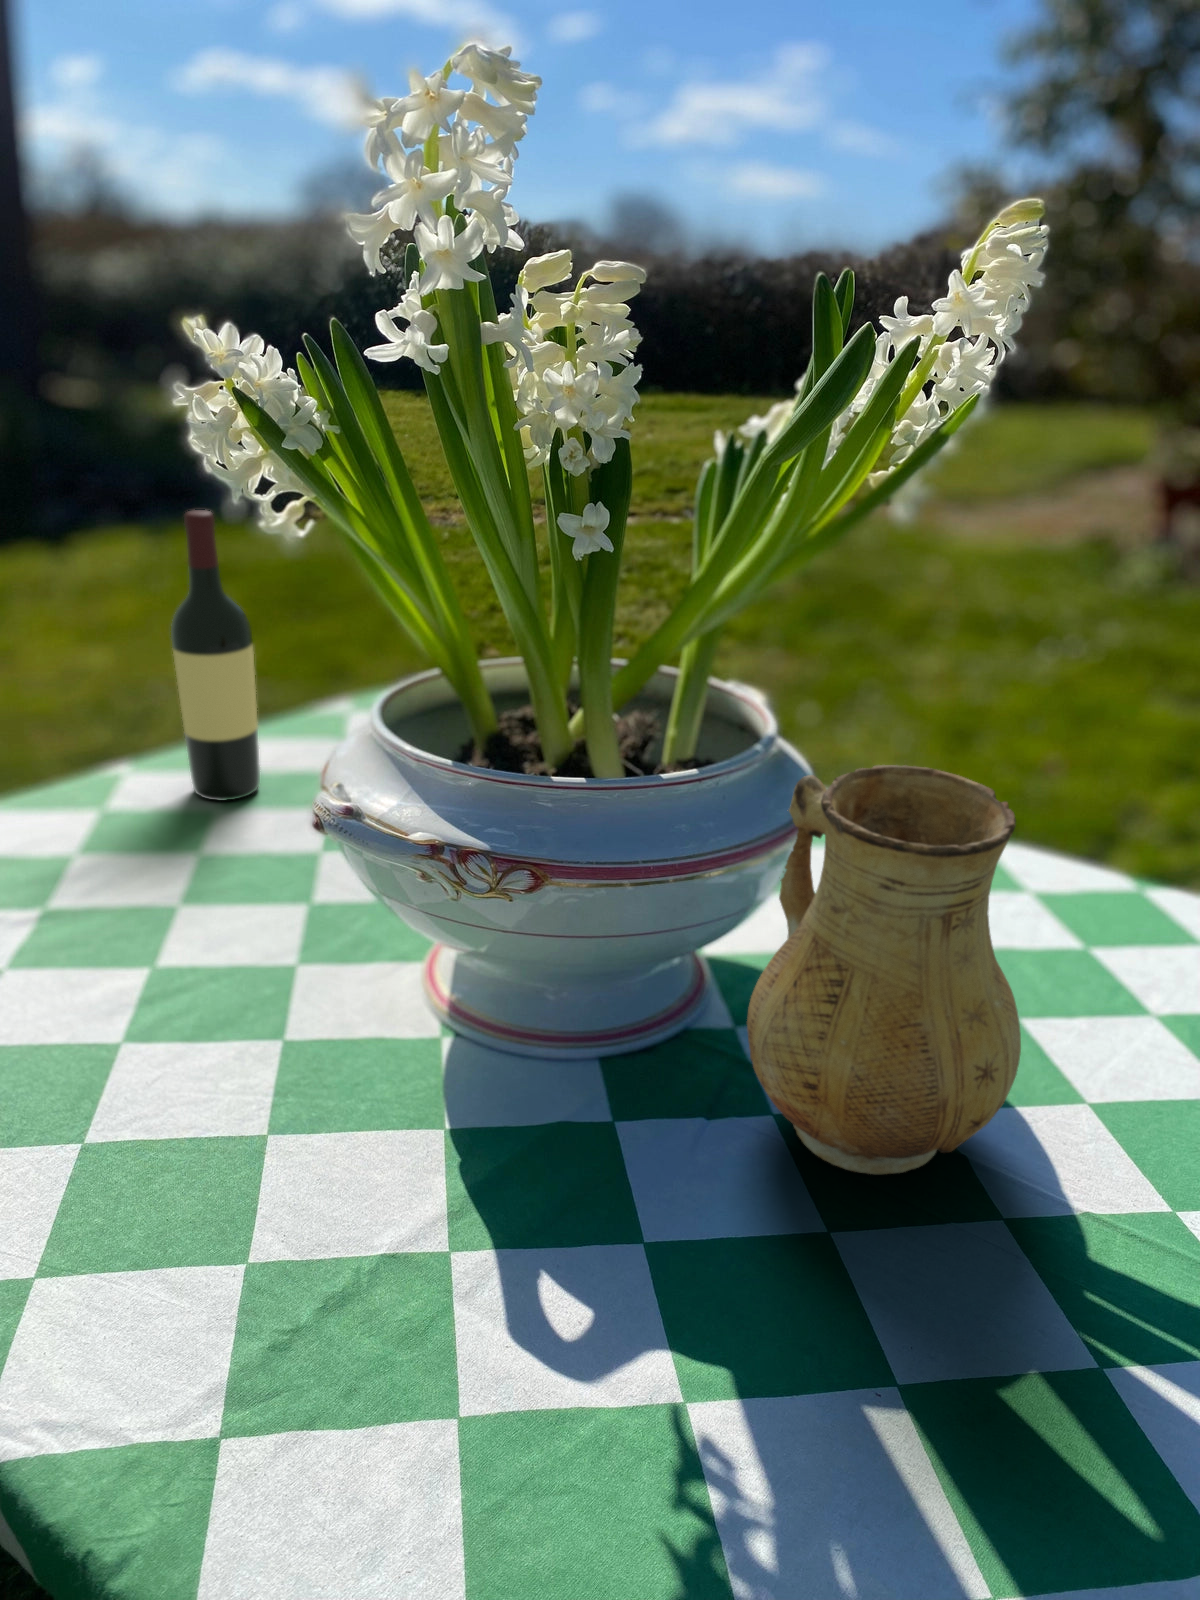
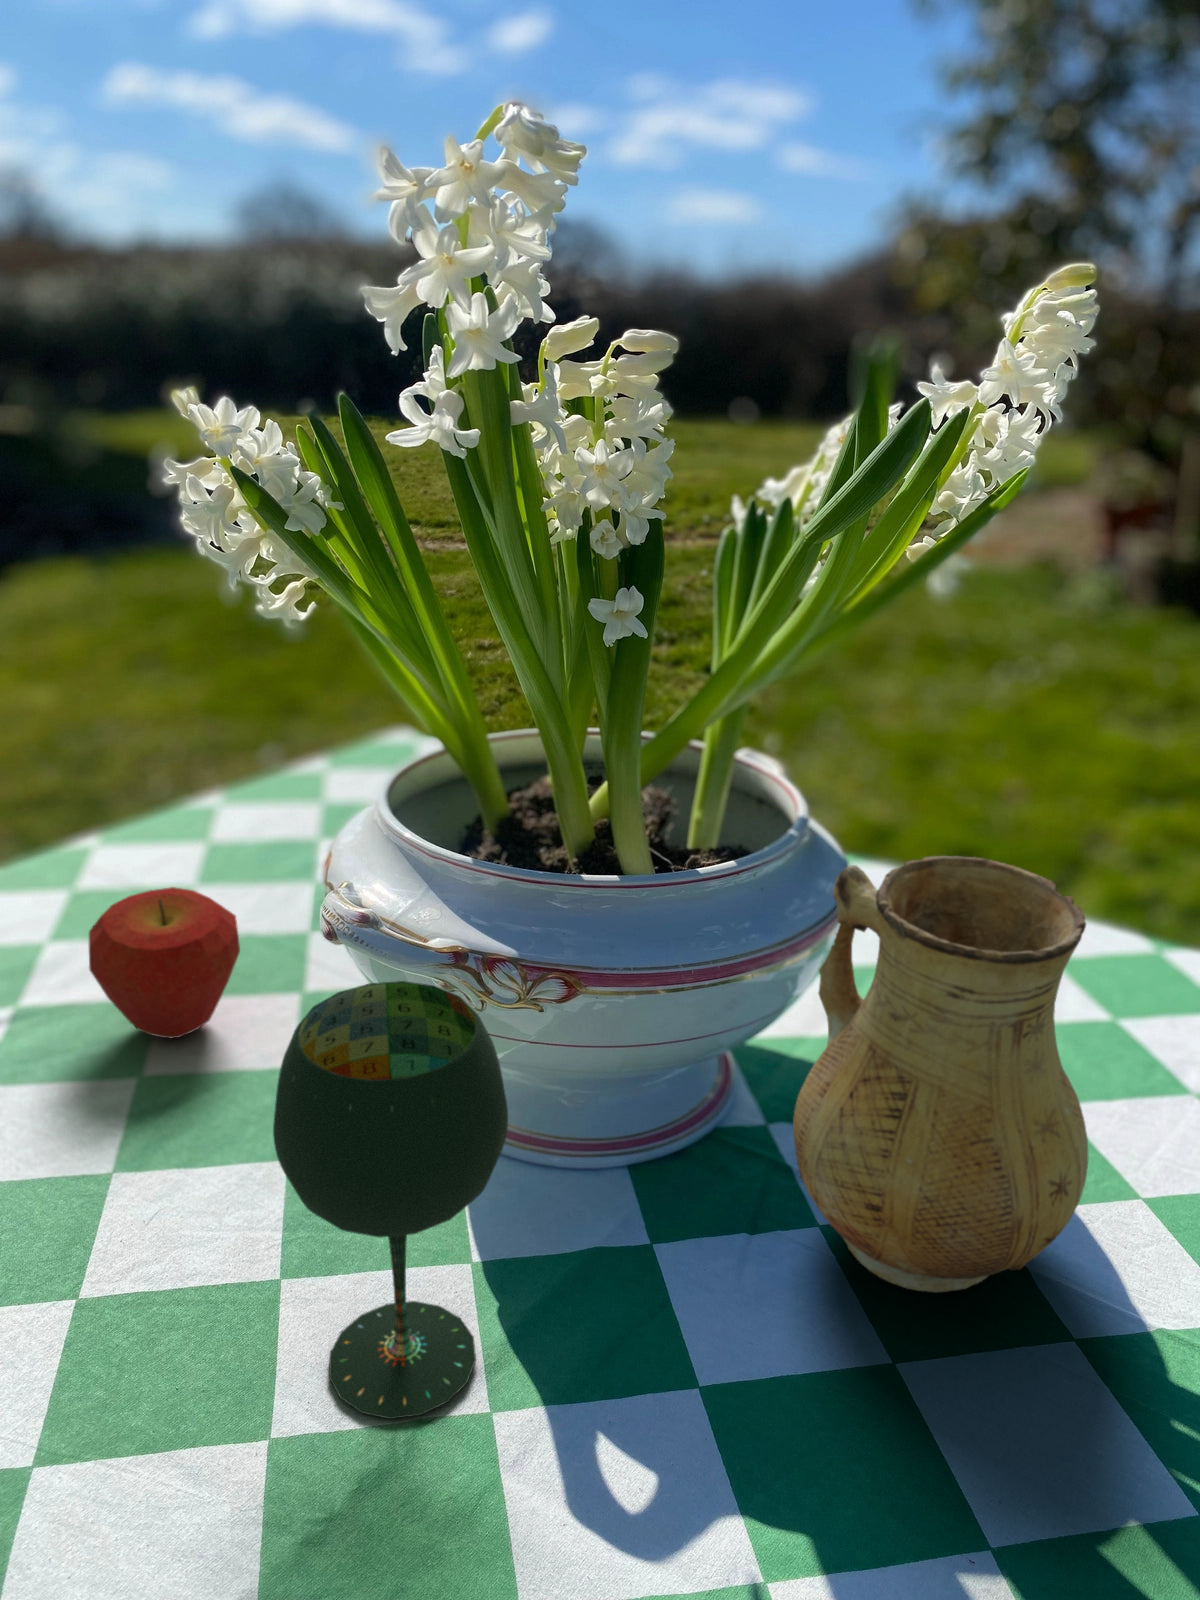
wine bottle: present [171,510,260,801] -> none [140,577,236,881]
apple: none [111,794,251,935] -> present [89,887,240,1039]
wine glass: none [251,857,464,1254] -> present [273,981,508,1419]

